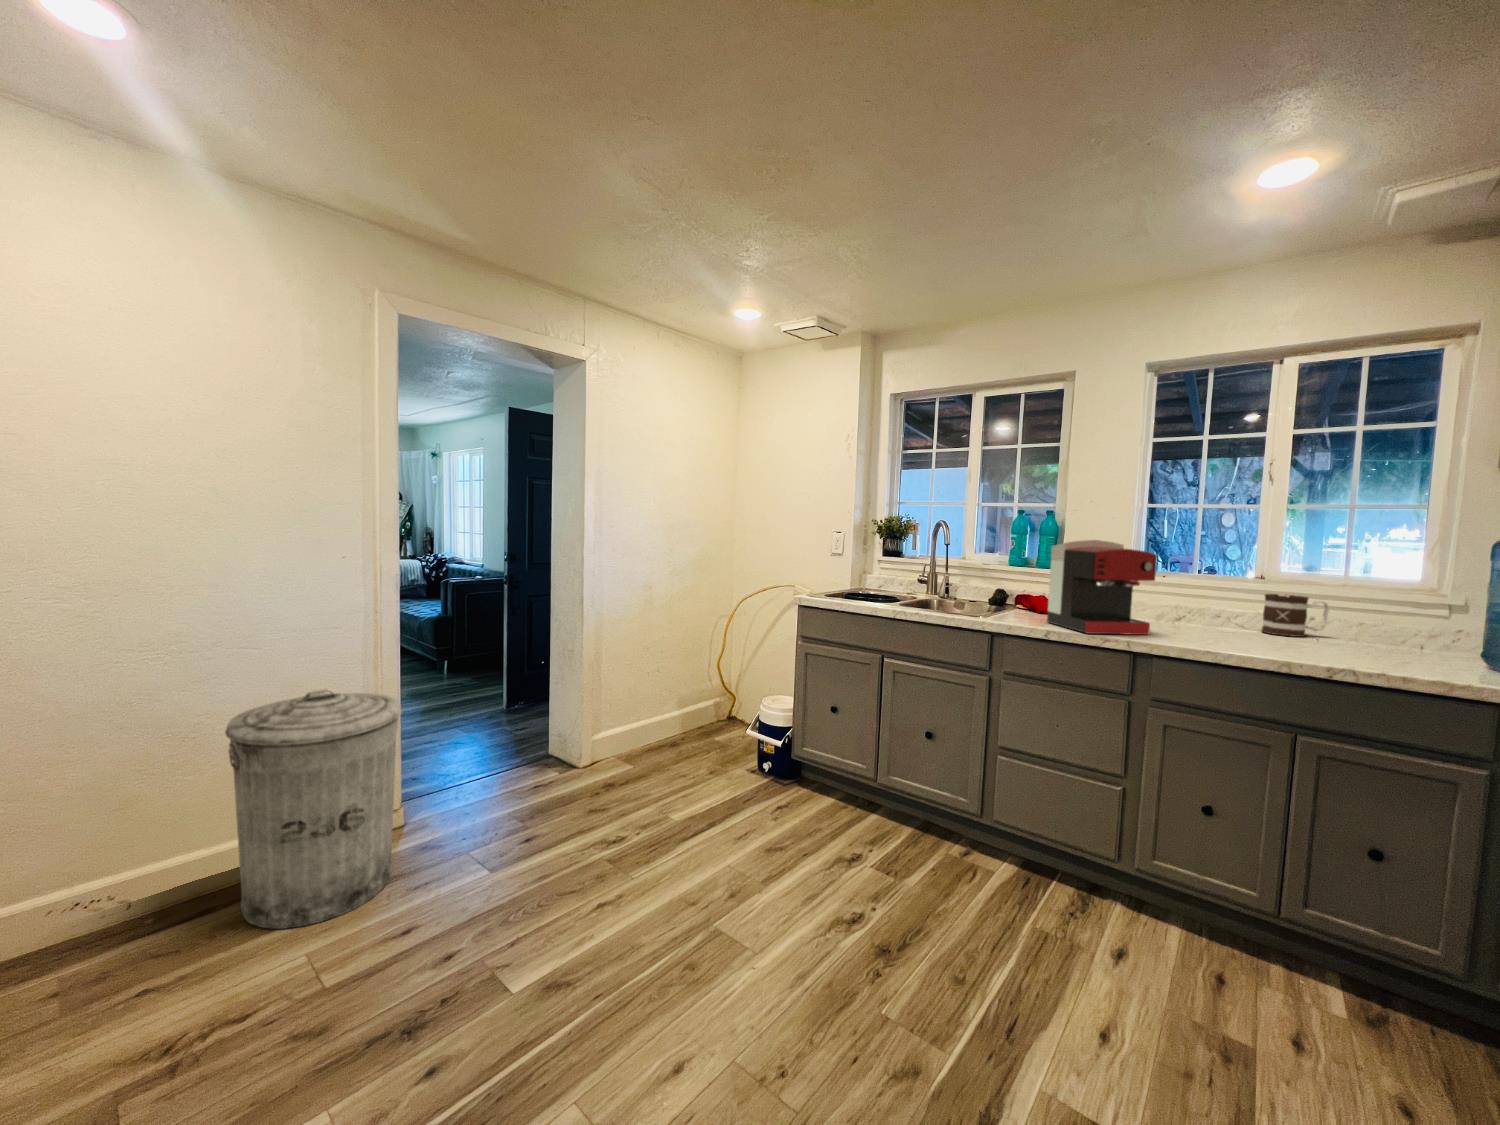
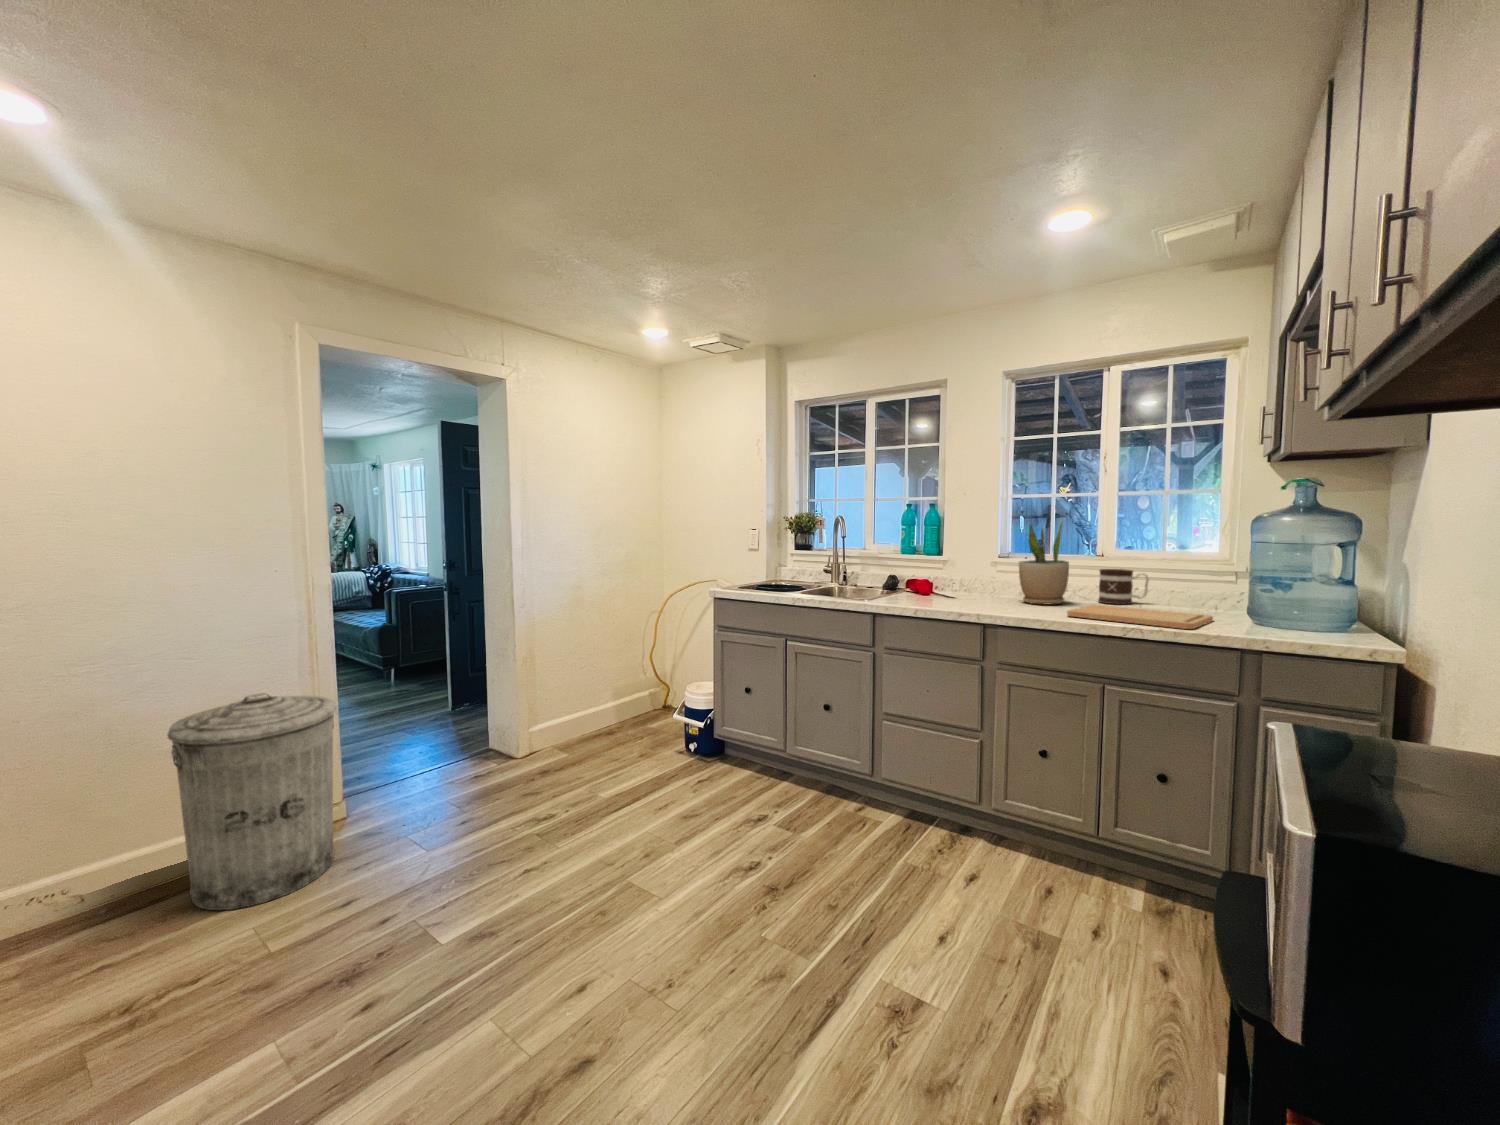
potted plant: none [1164,530,1231,632] -> present [1019,521,1069,604]
coffee maker: present [1047,540,1157,635] -> none [922,529,1004,610]
cutting board: none [1241,636,1438,675] -> present [1067,605,1213,629]

